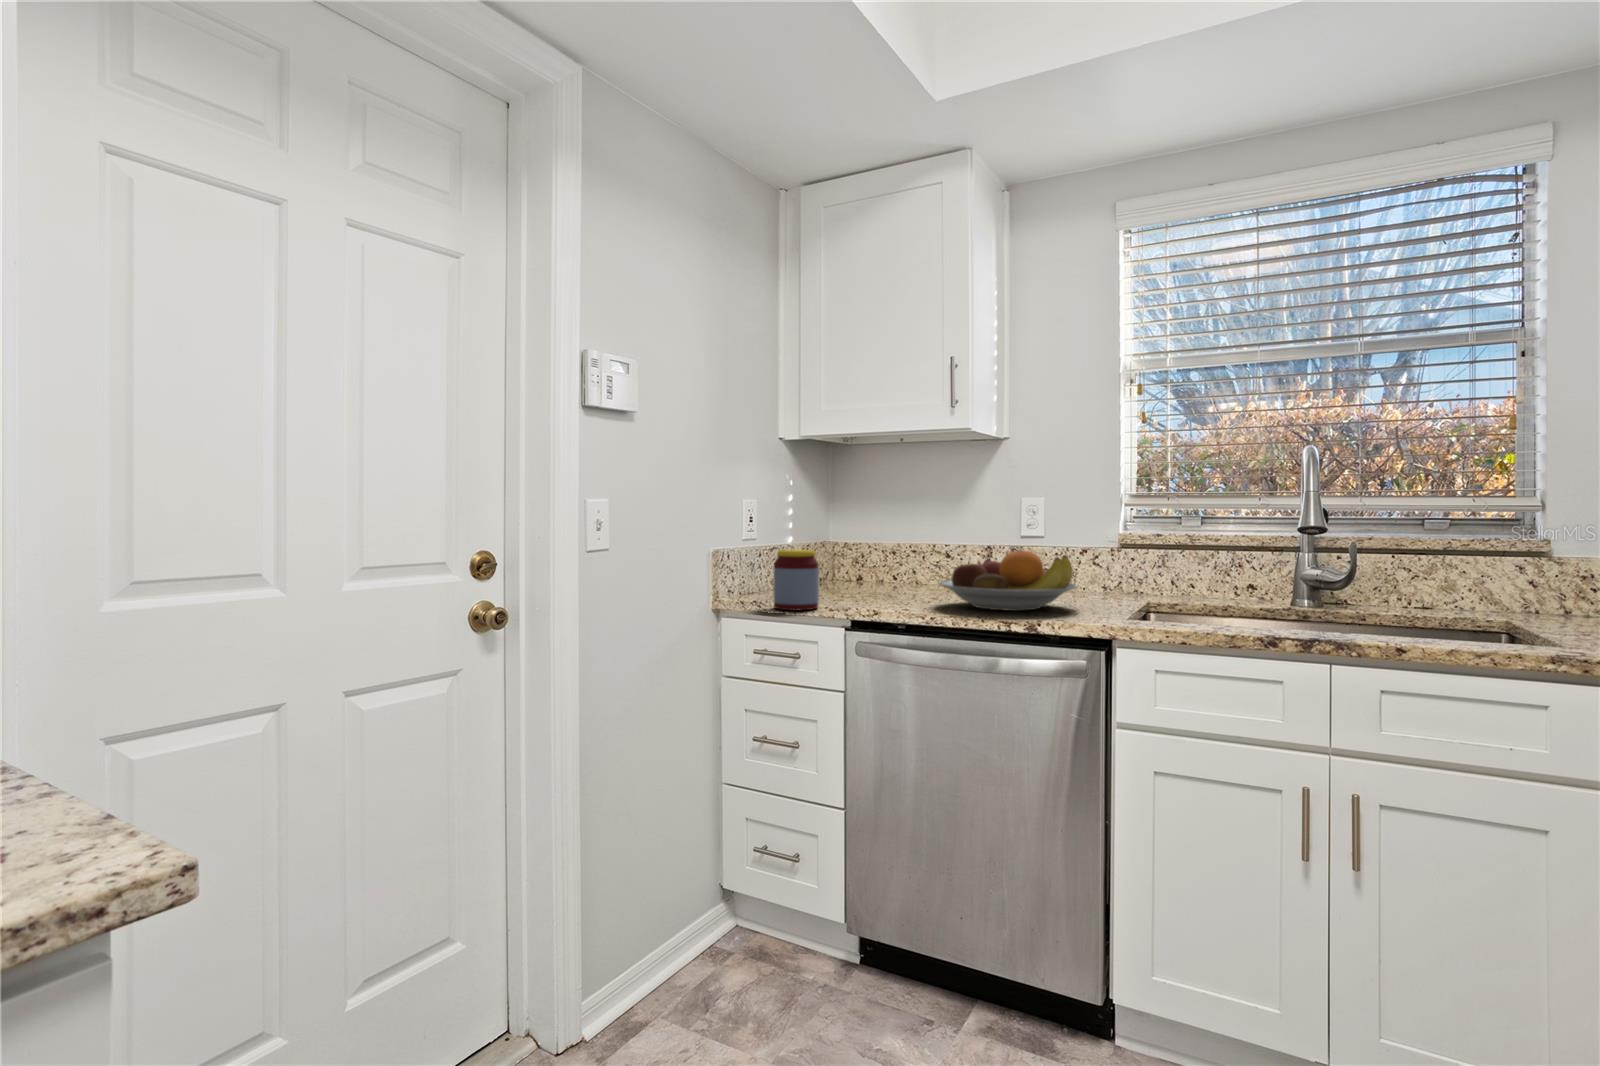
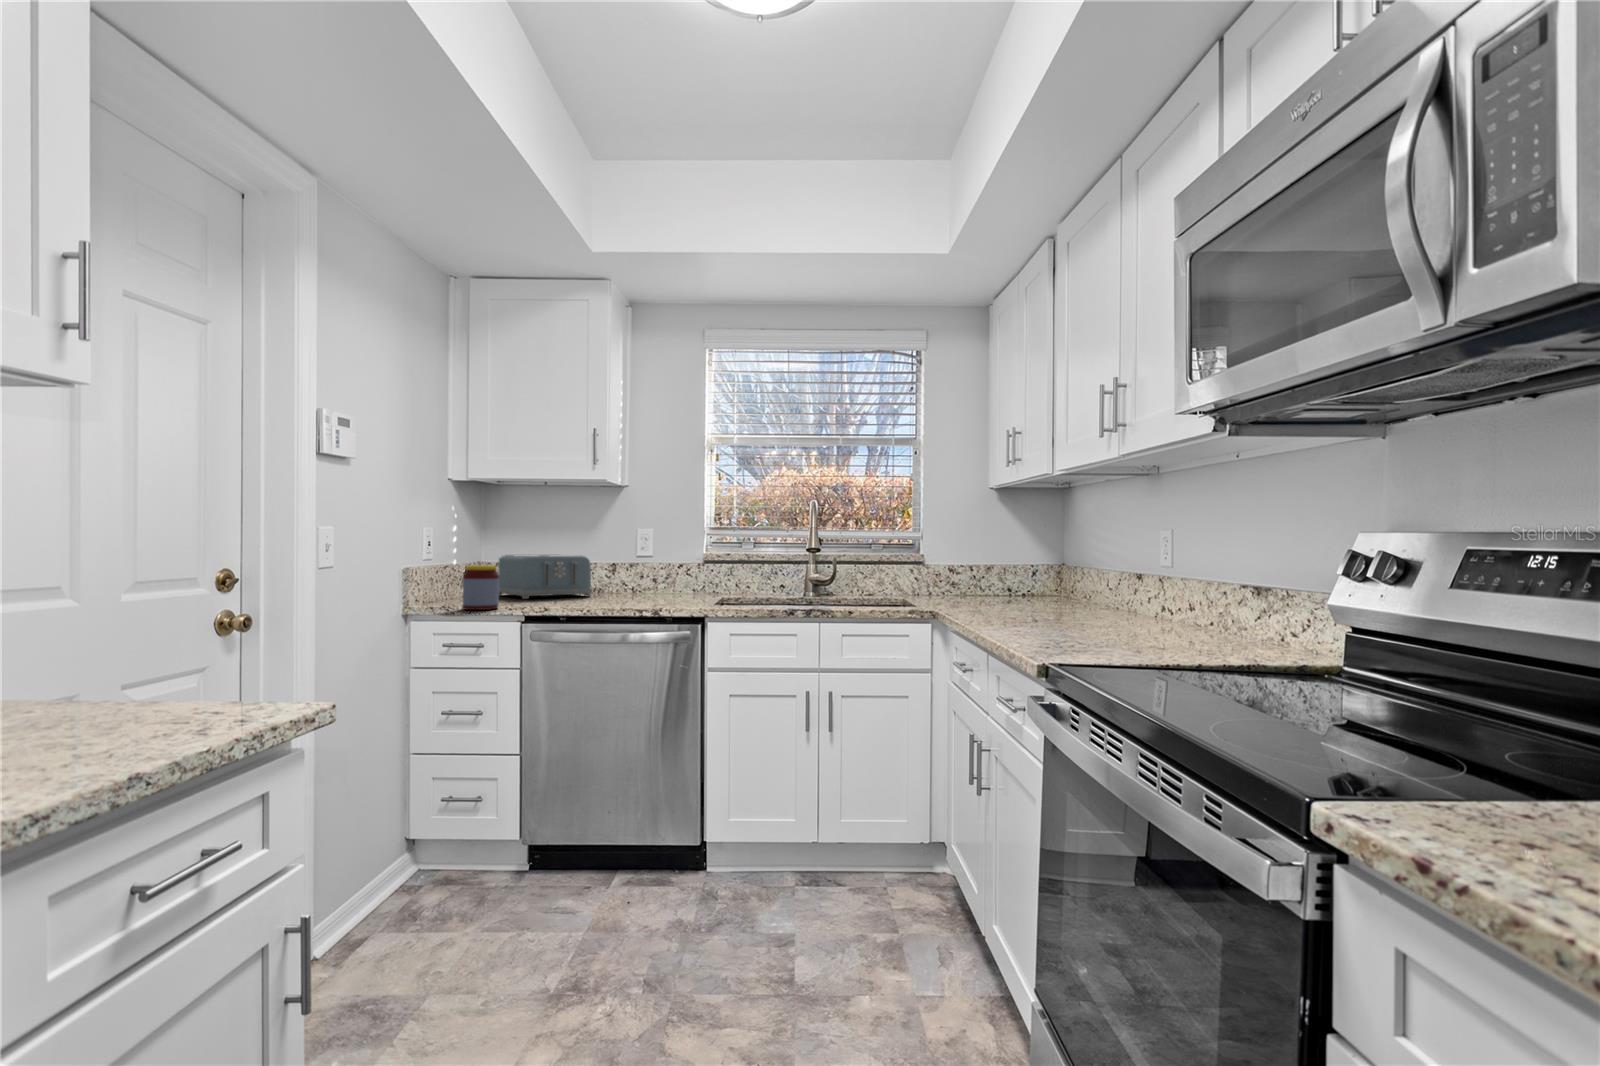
toaster: none [840,533,959,592] -> present [499,555,593,599]
fruit bowl: present [939,550,1077,611] -> none [586,564,680,605]

